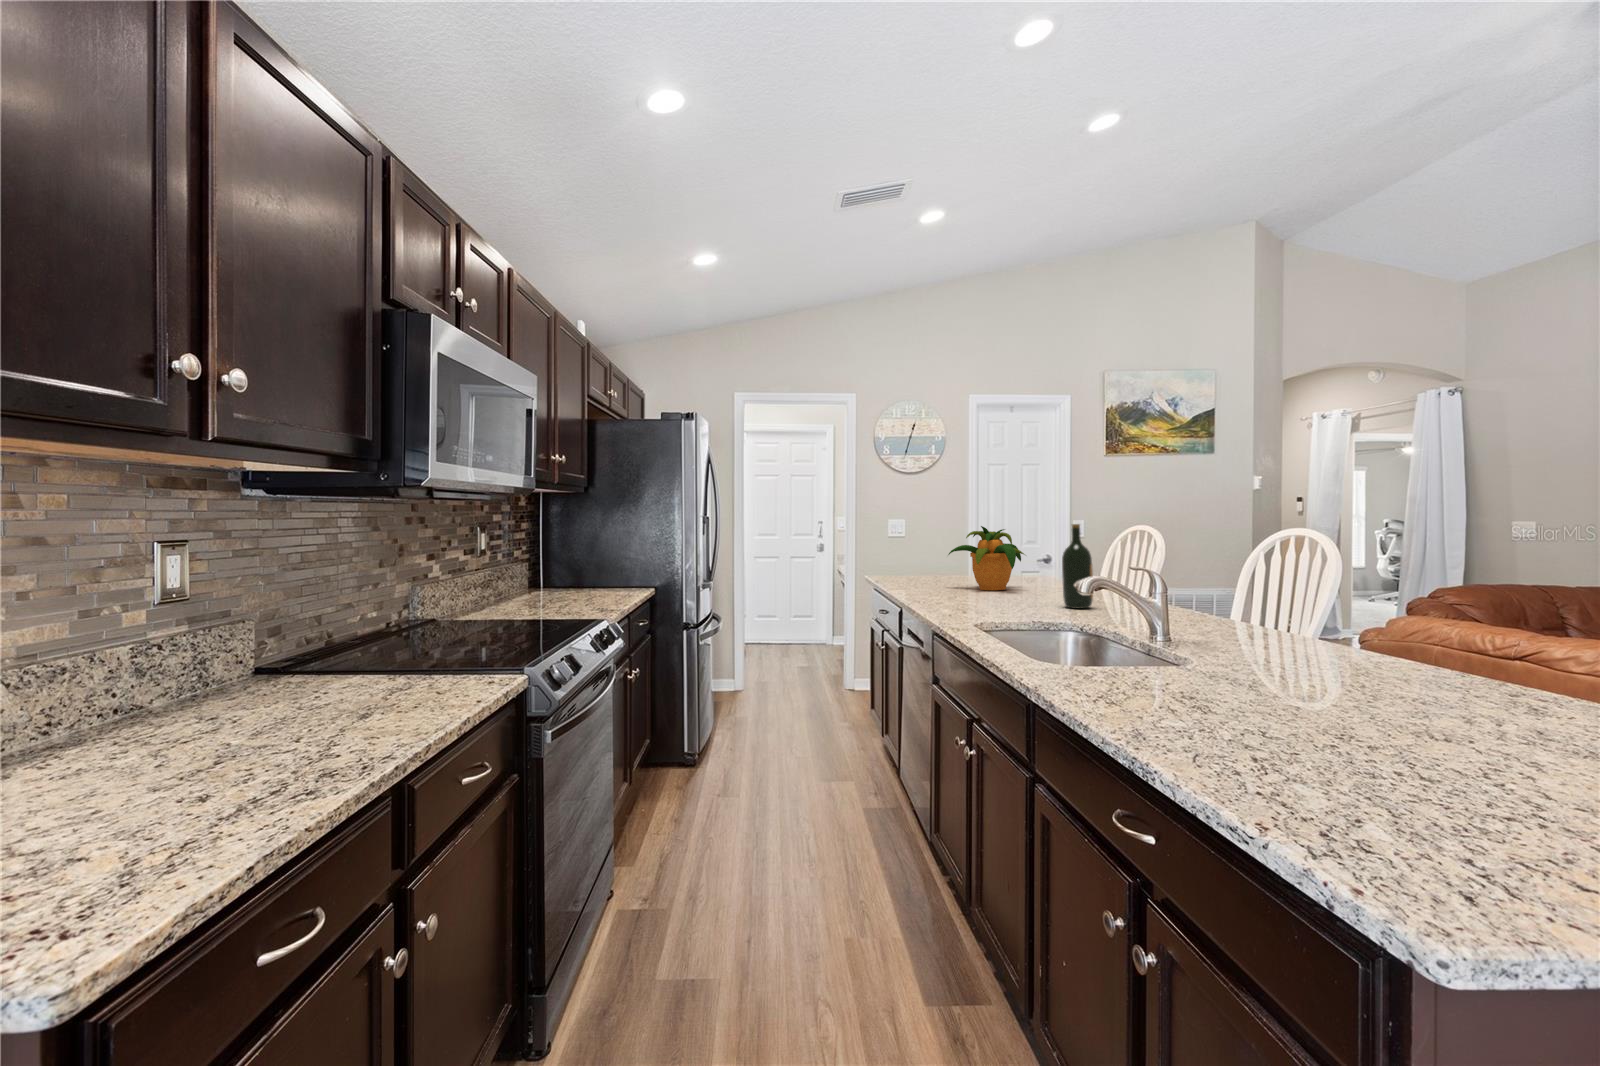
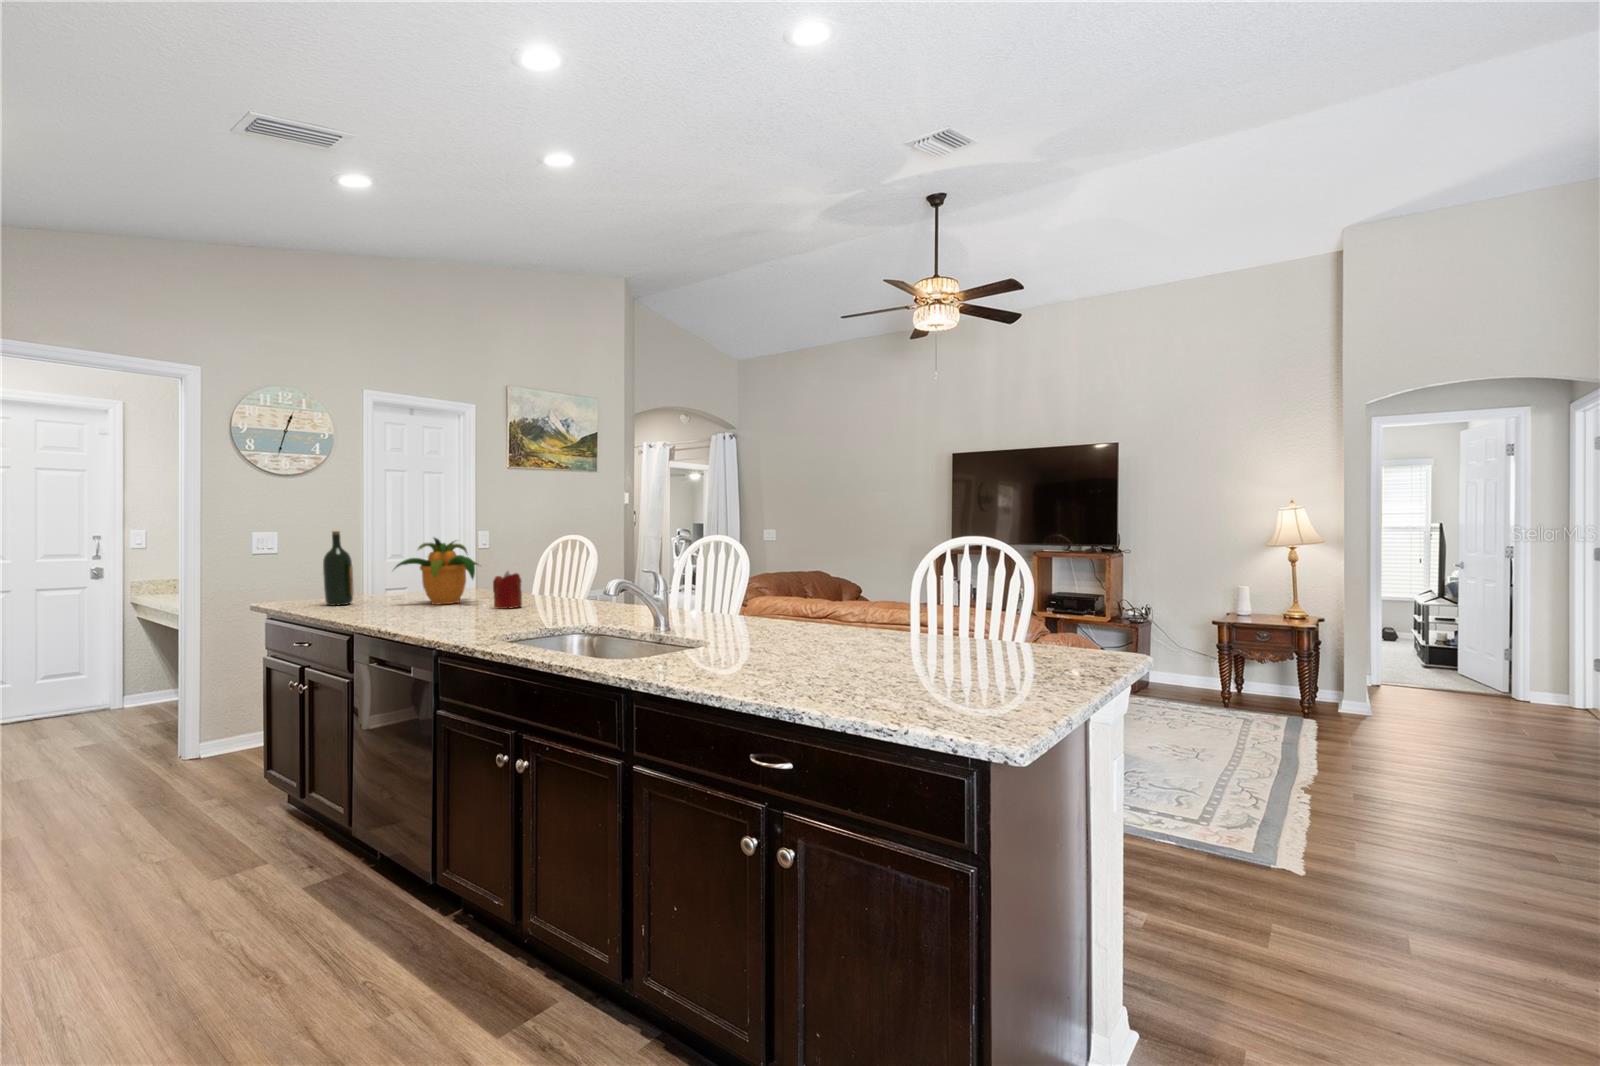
wine bottle: present [1062,524,1093,609] -> present [323,531,354,606]
candle: none [1026,561,1055,600] -> present [493,571,522,609]

